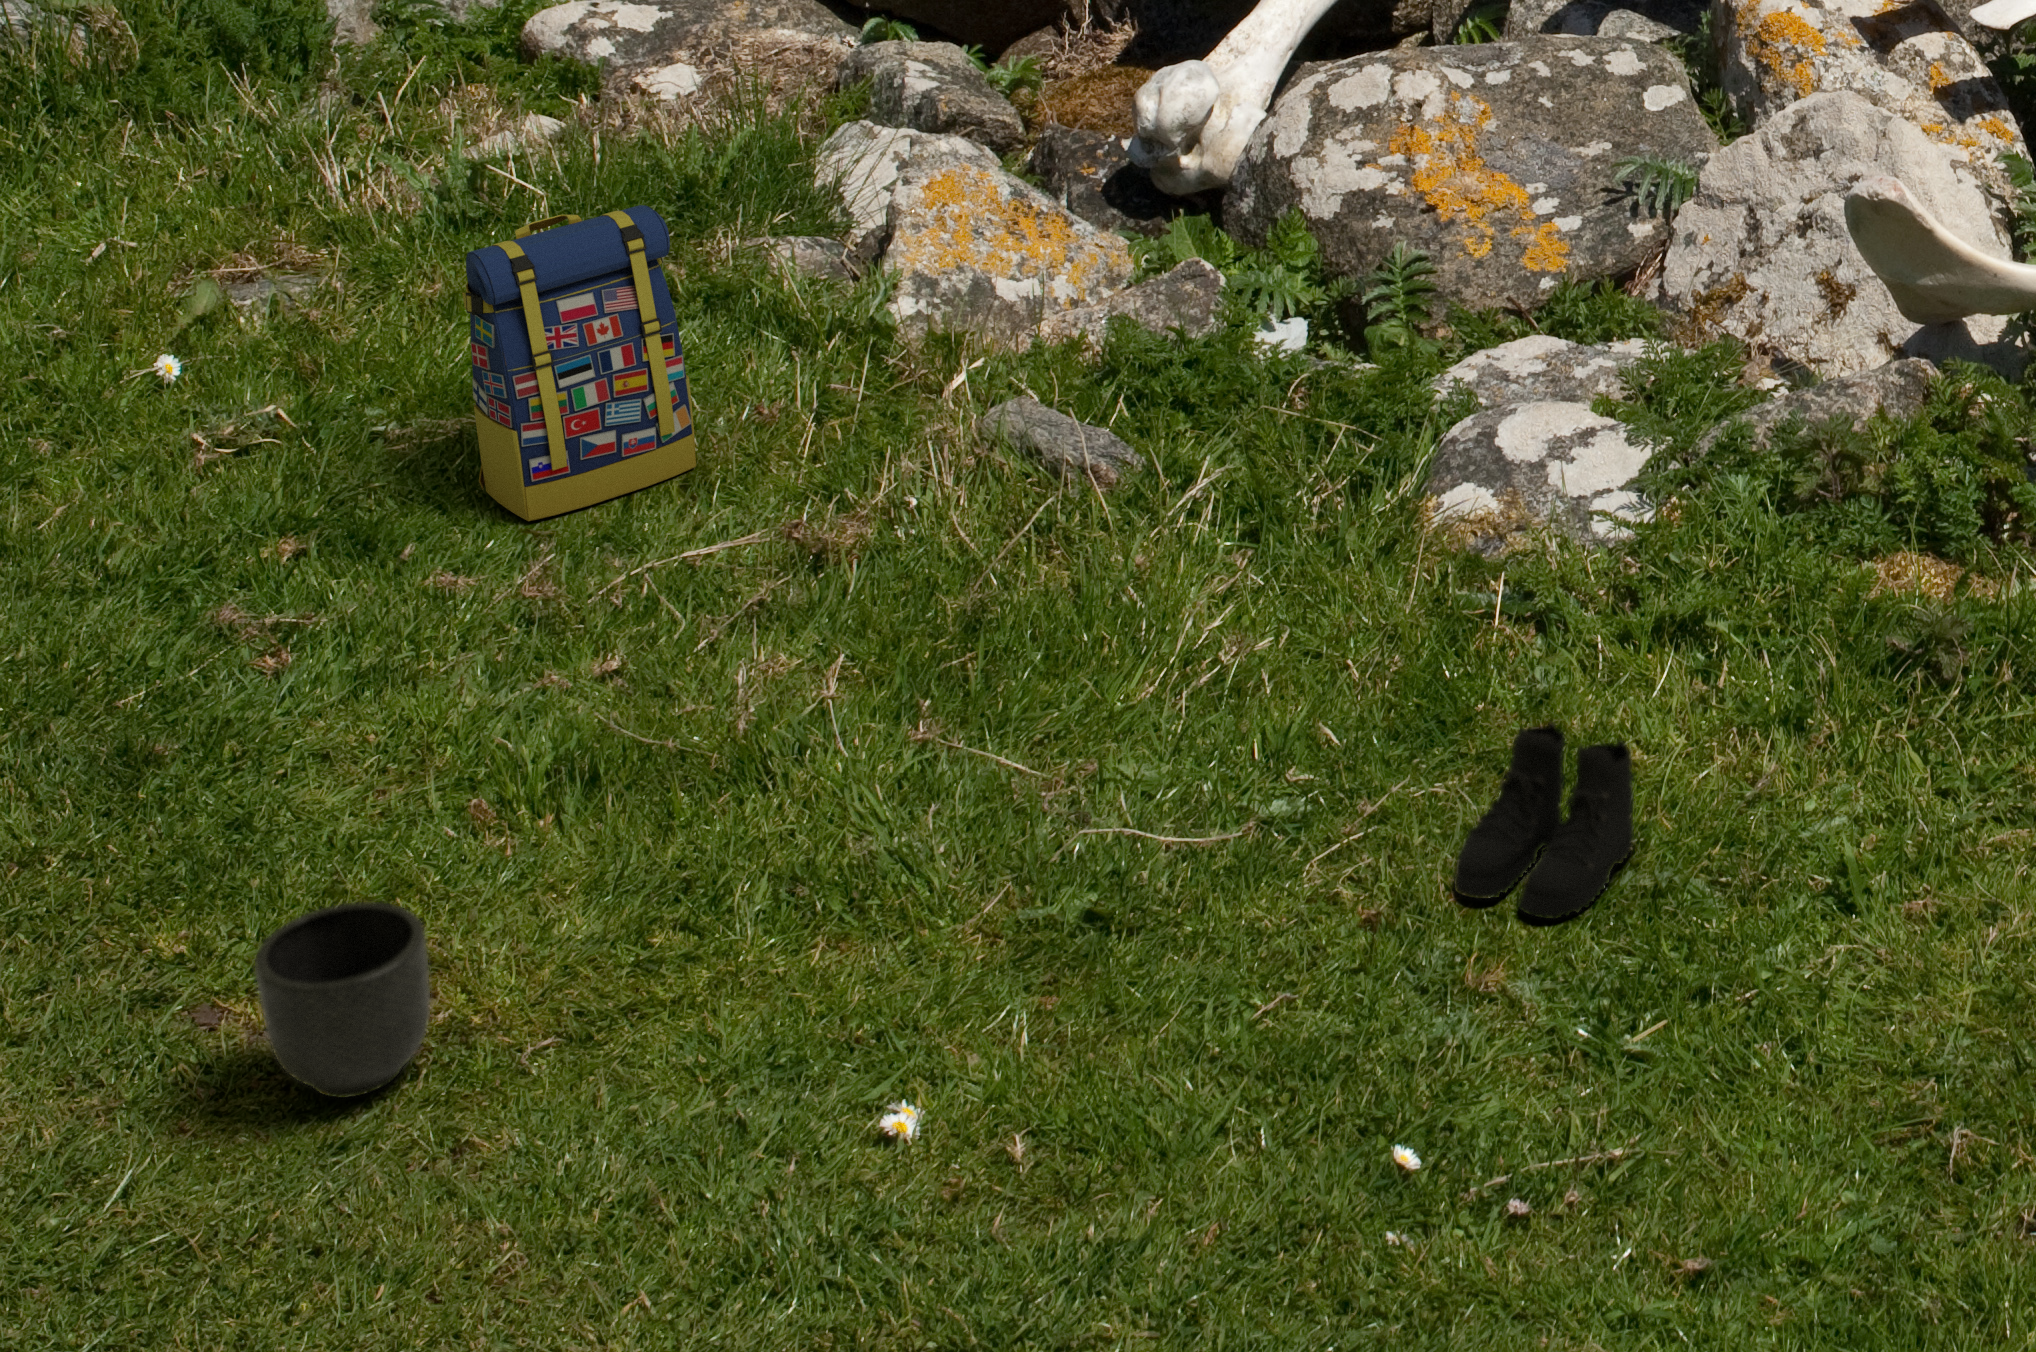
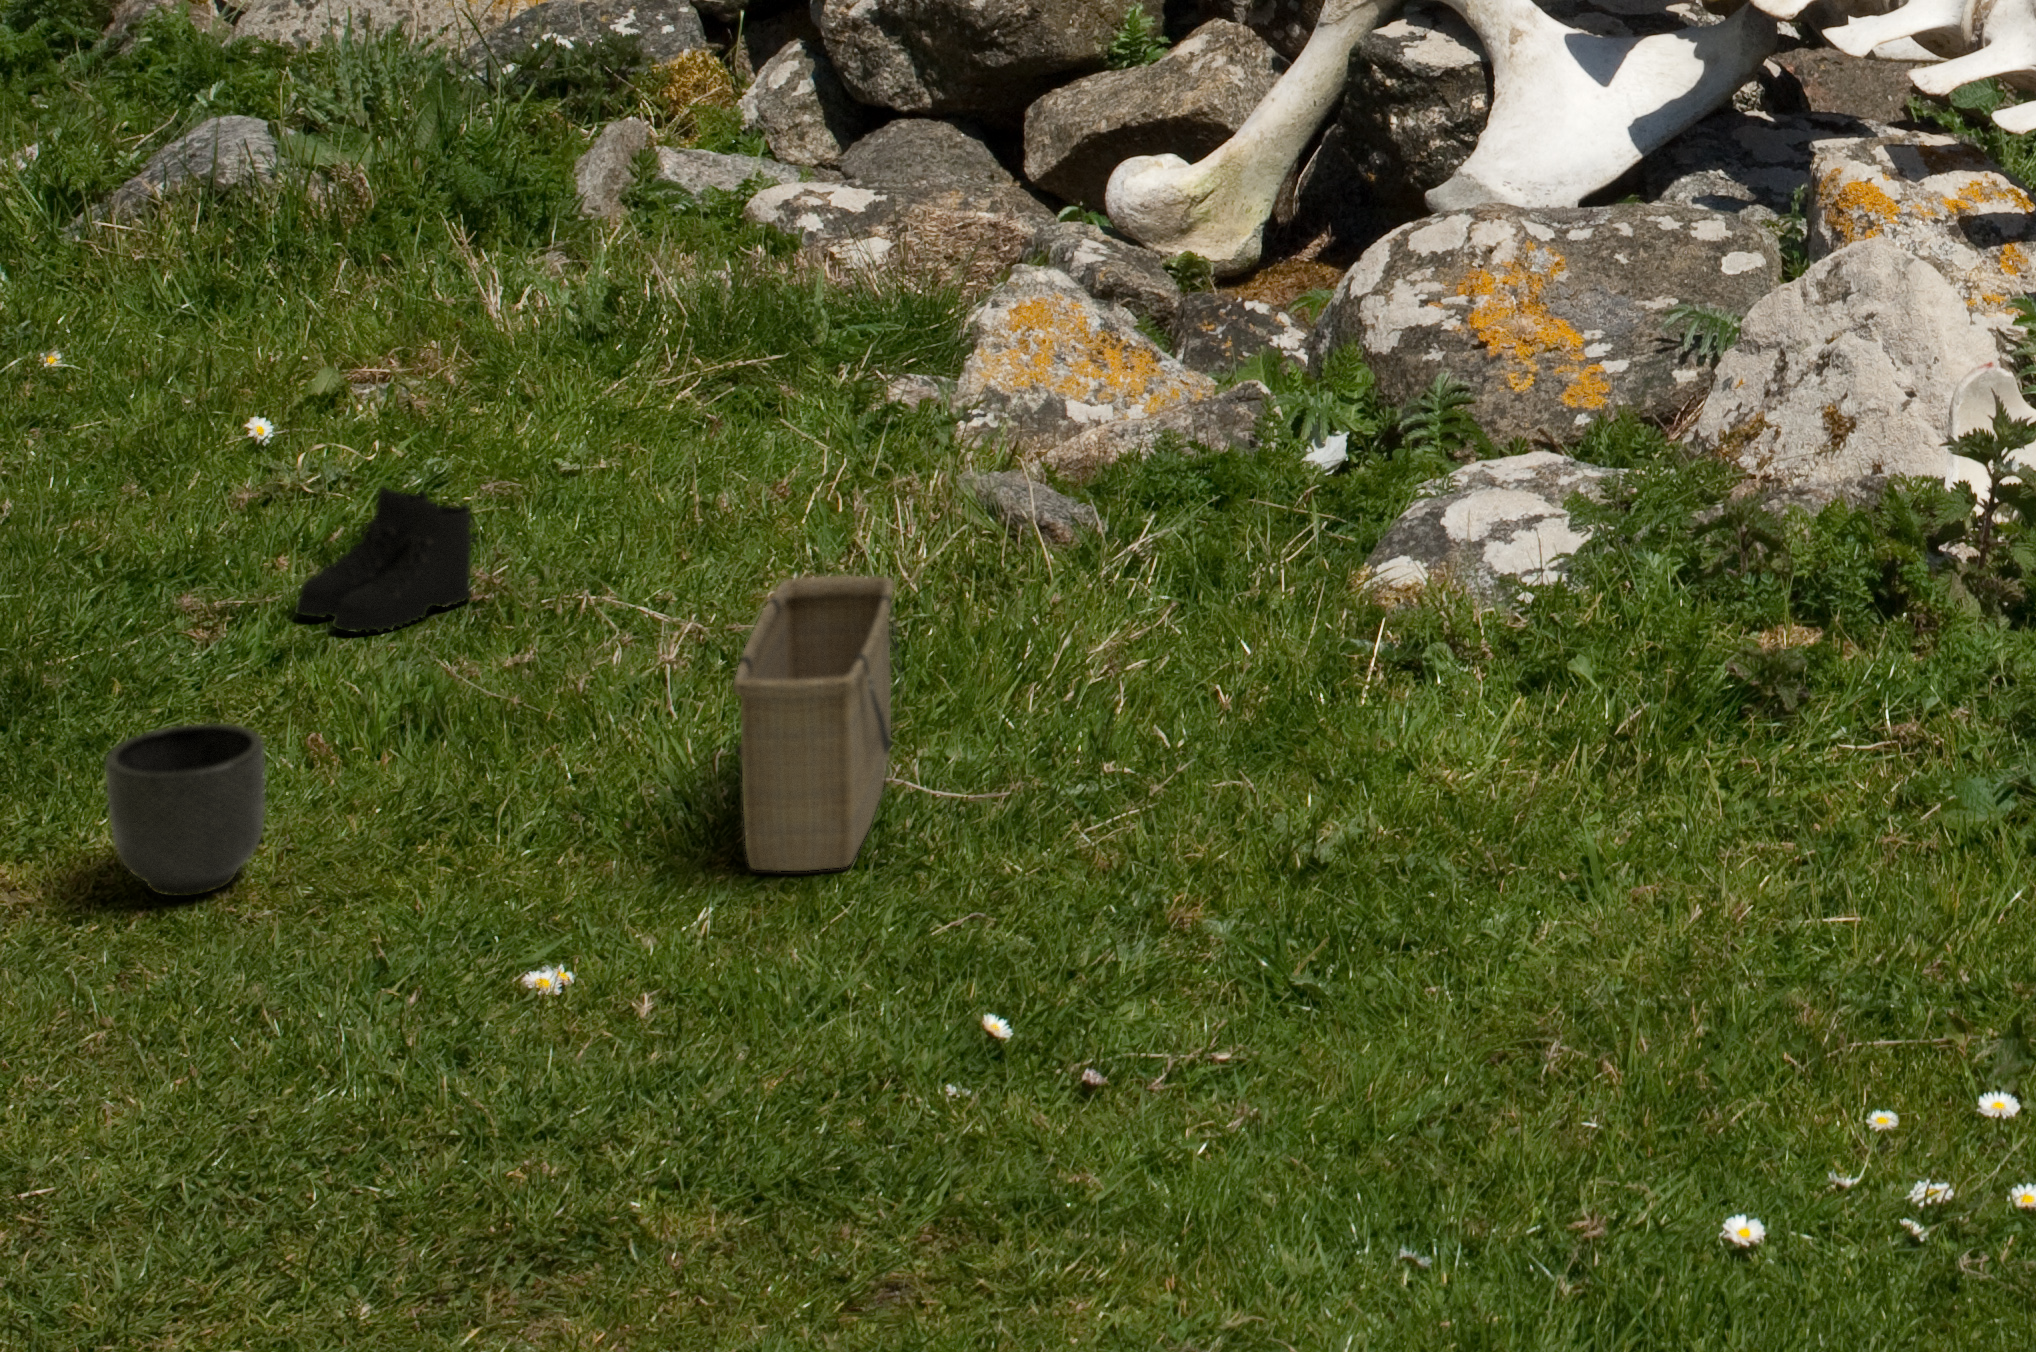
backpack: present [462,205,696,521] -> none [512,237,716,520]
basket: none [917,641,1084,989] -> present [733,576,900,871]
boots: present [1454,722,1634,919] -> present [295,487,475,633]

